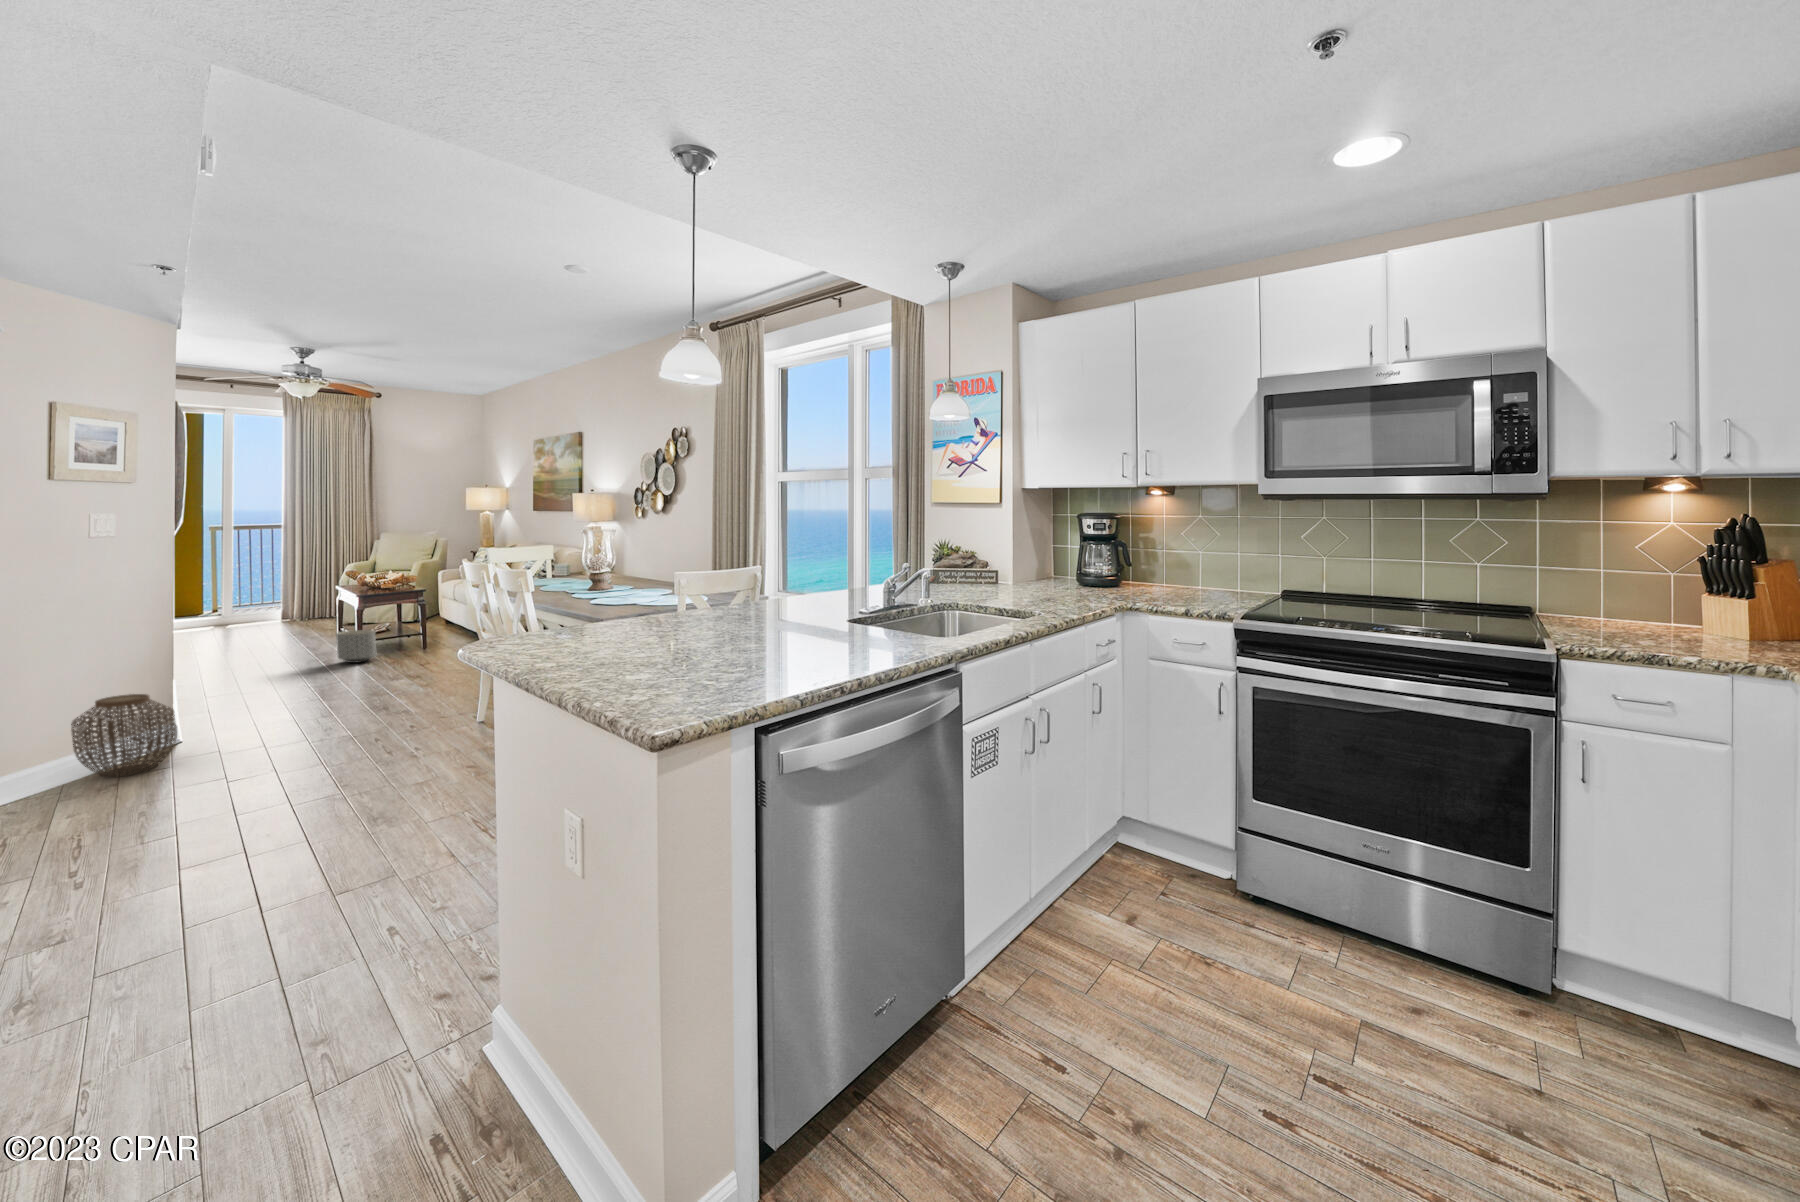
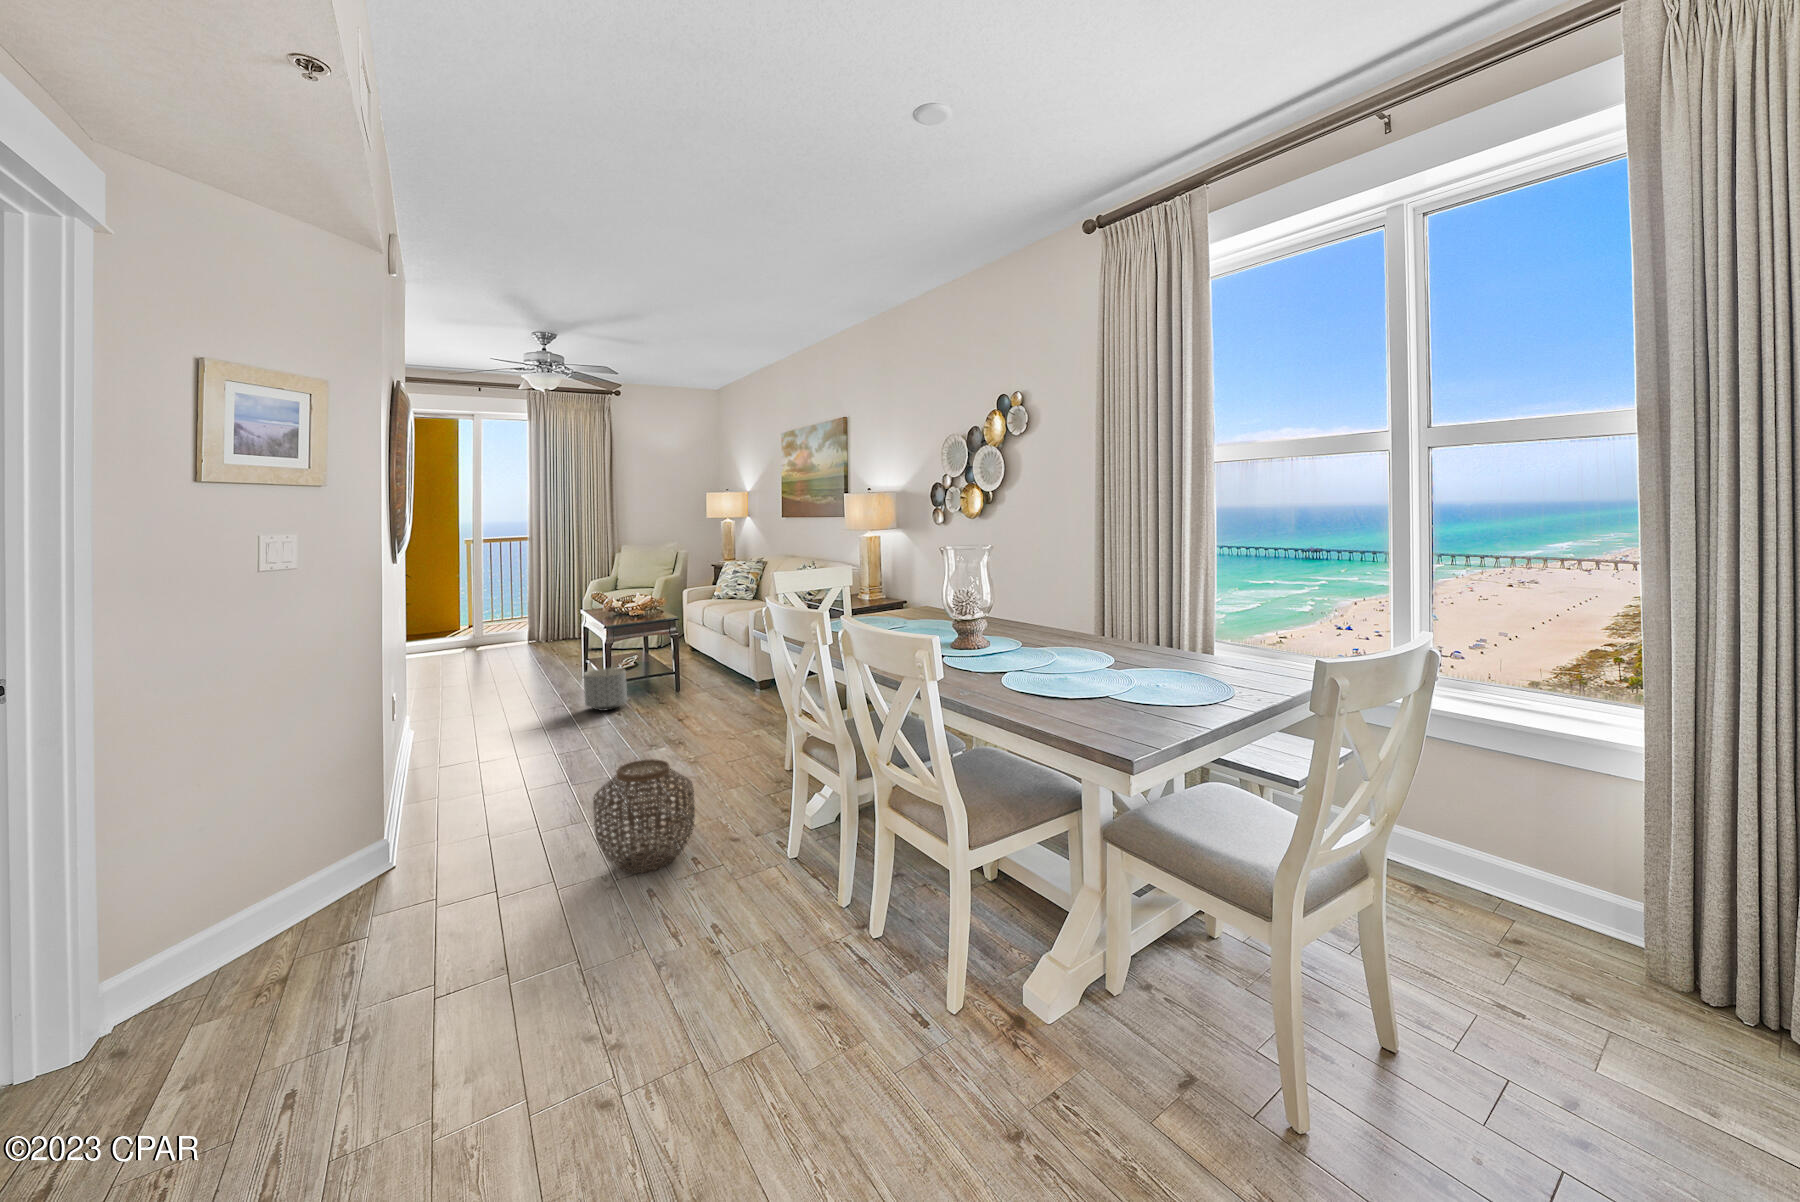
woven basket: present [71,694,176,777] -> present [593,759,695,873]

